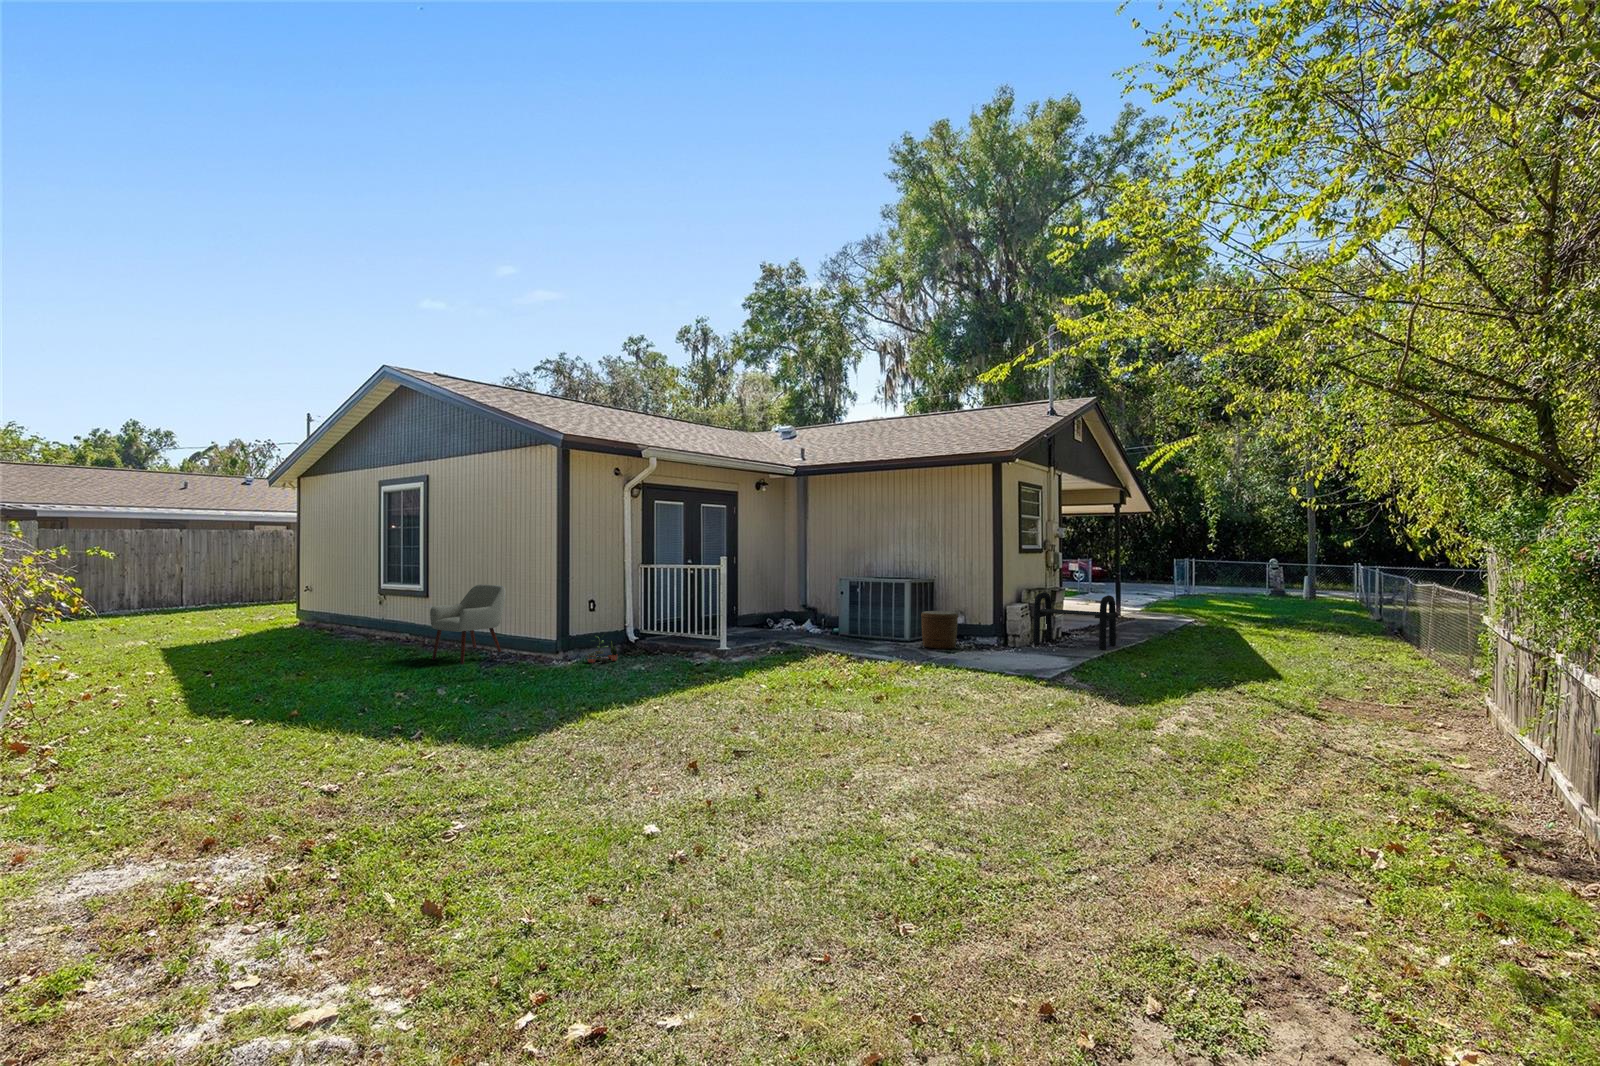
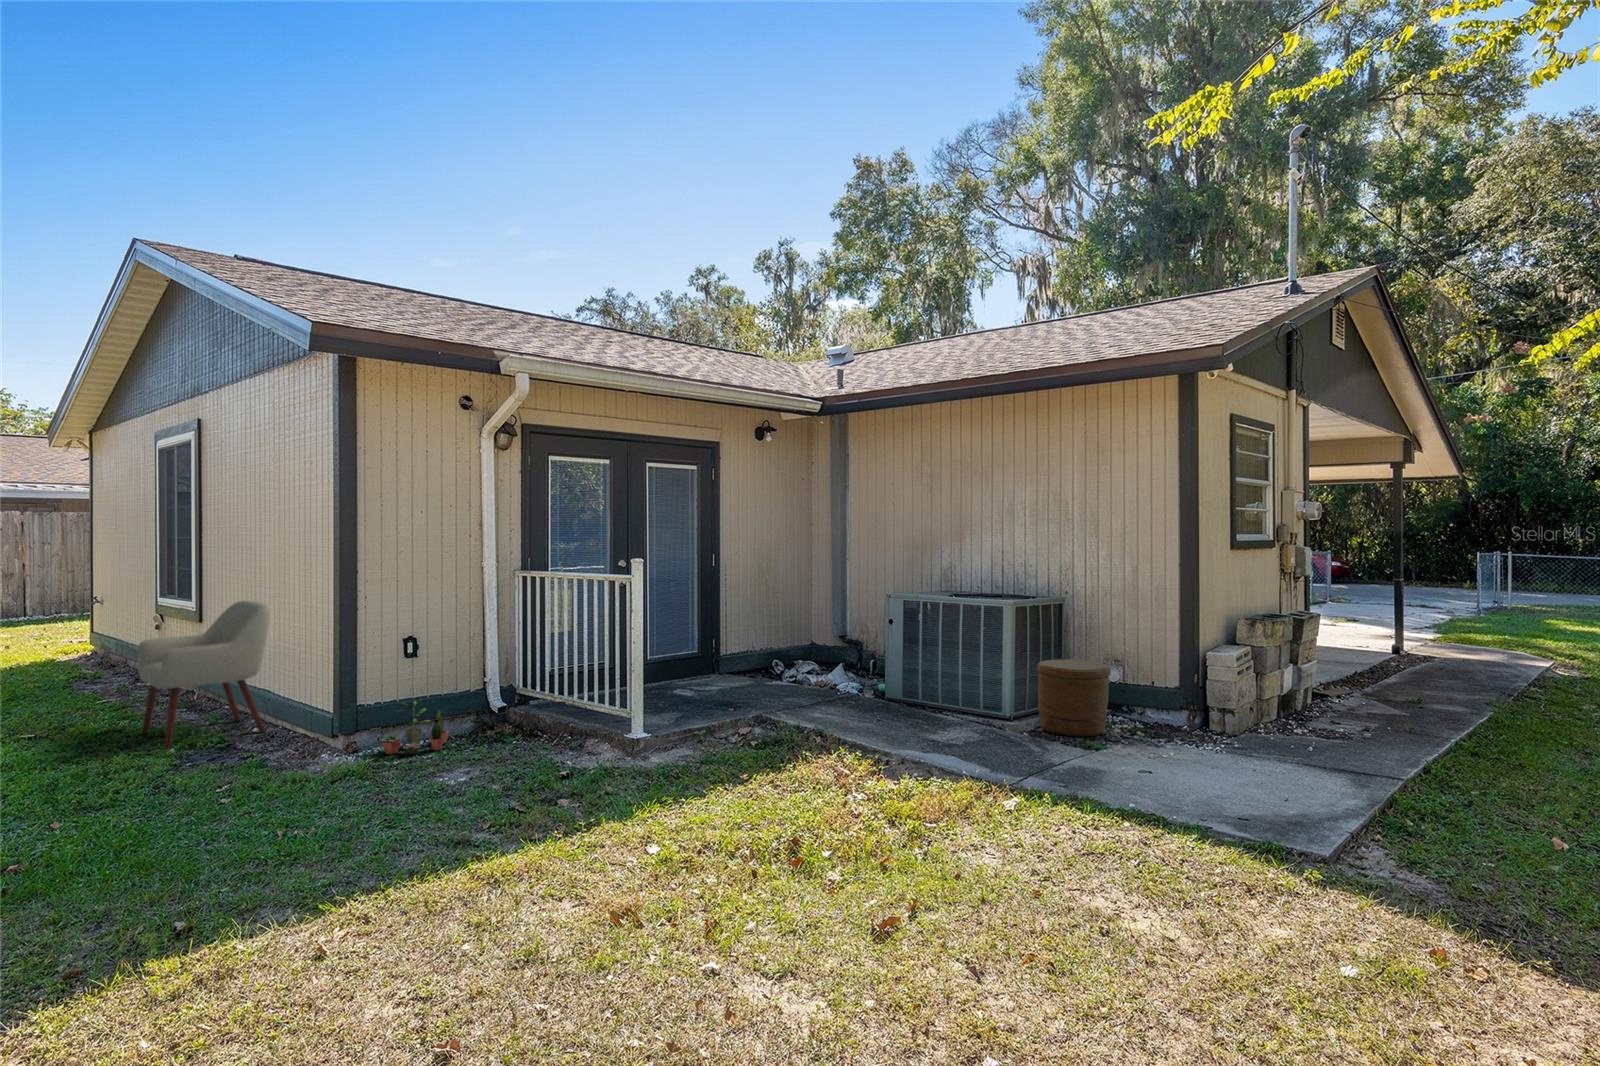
bench: present [1033,592,1116,650] -> none [1263,626,1440,752]

